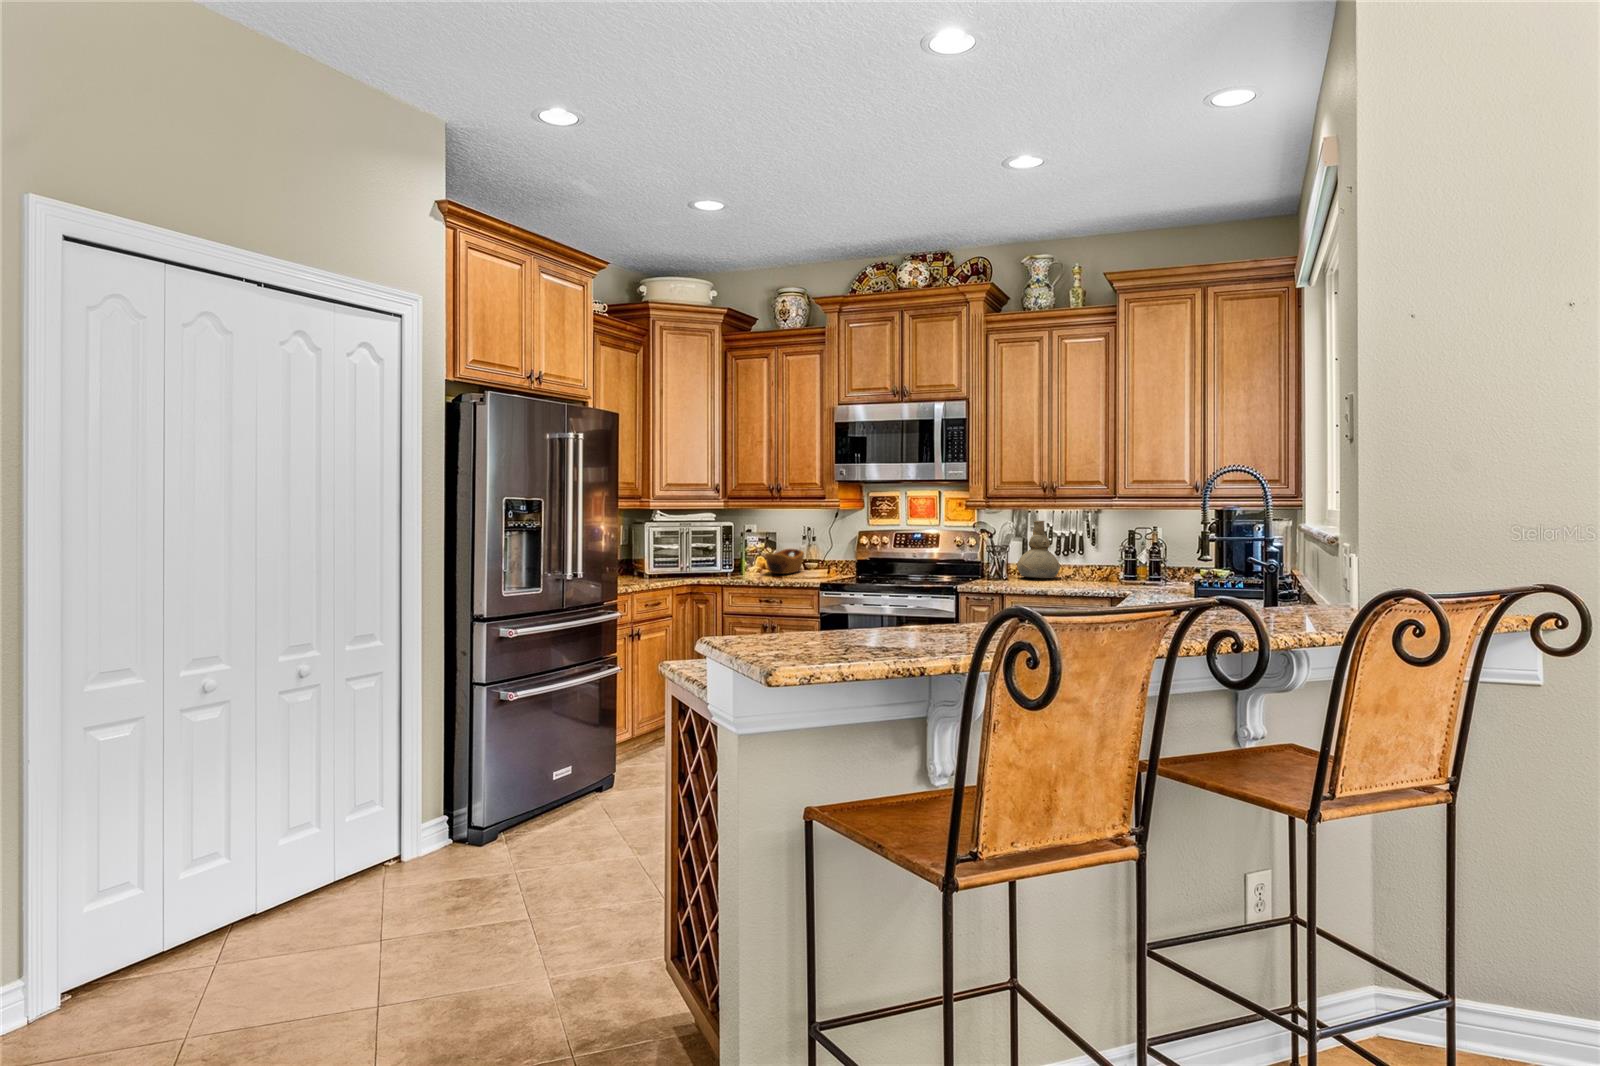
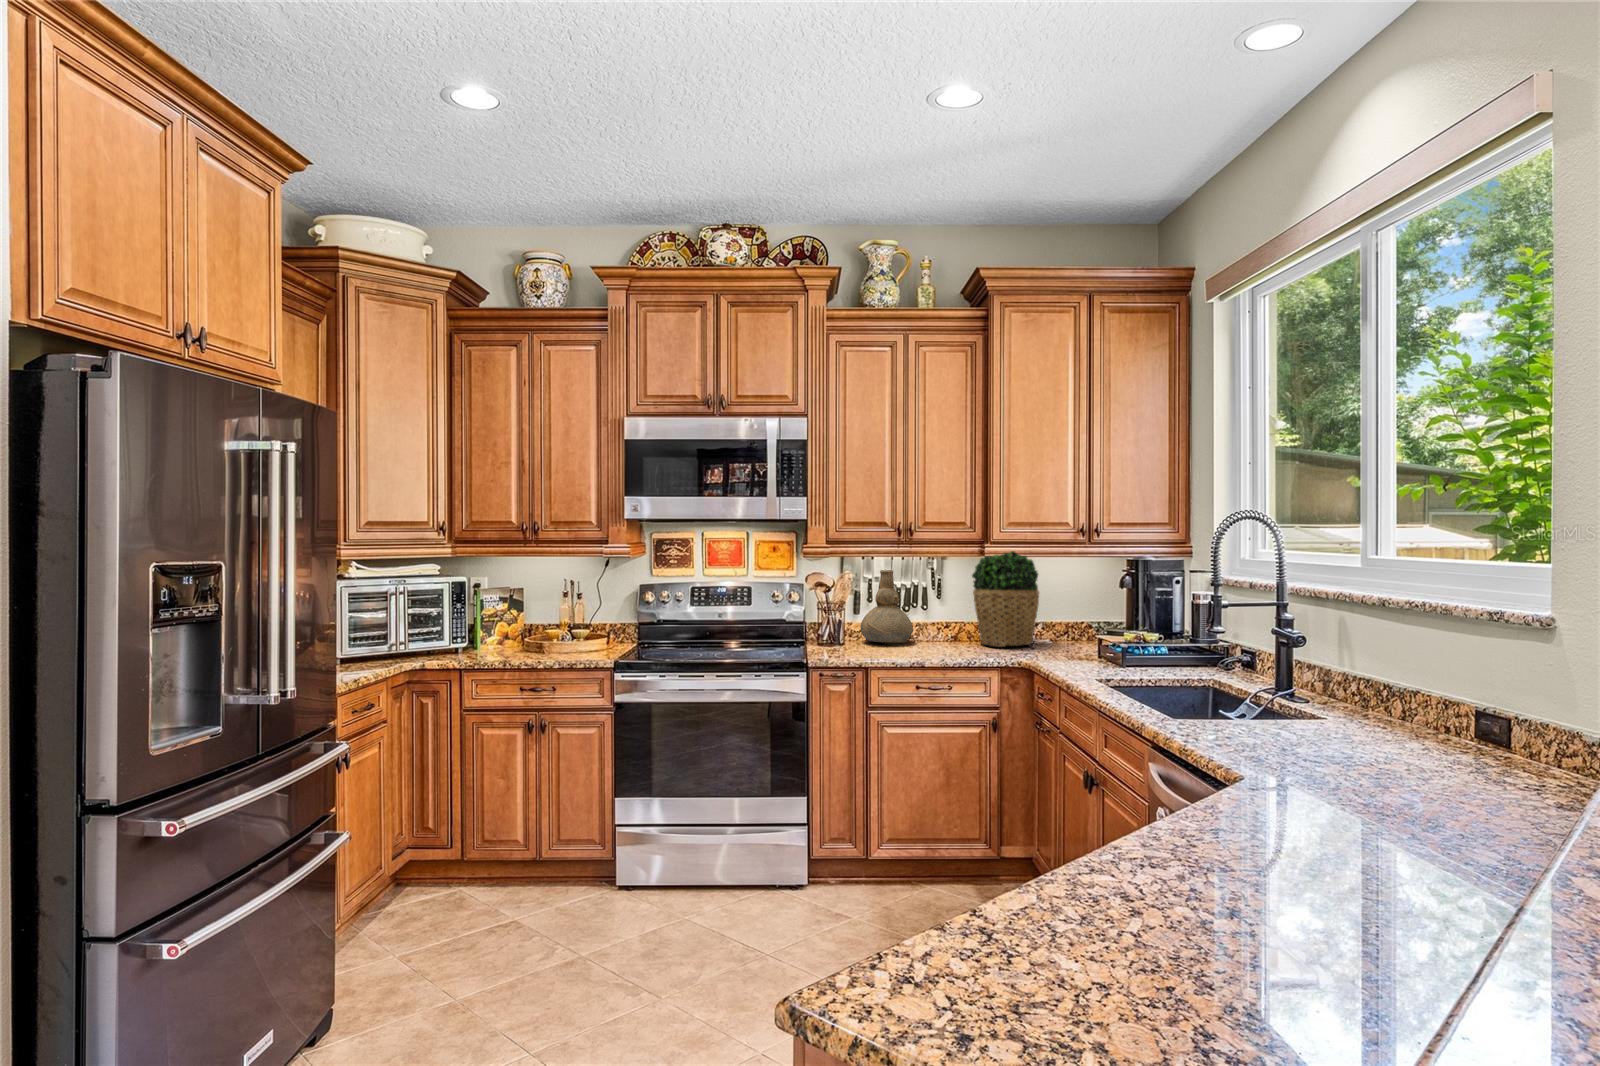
potted plant: none [1105,502,1163,583] -> present [972,551,1039,647]
wooden bowl: present [766,549,804,574] -> none [514,610,565,647]

